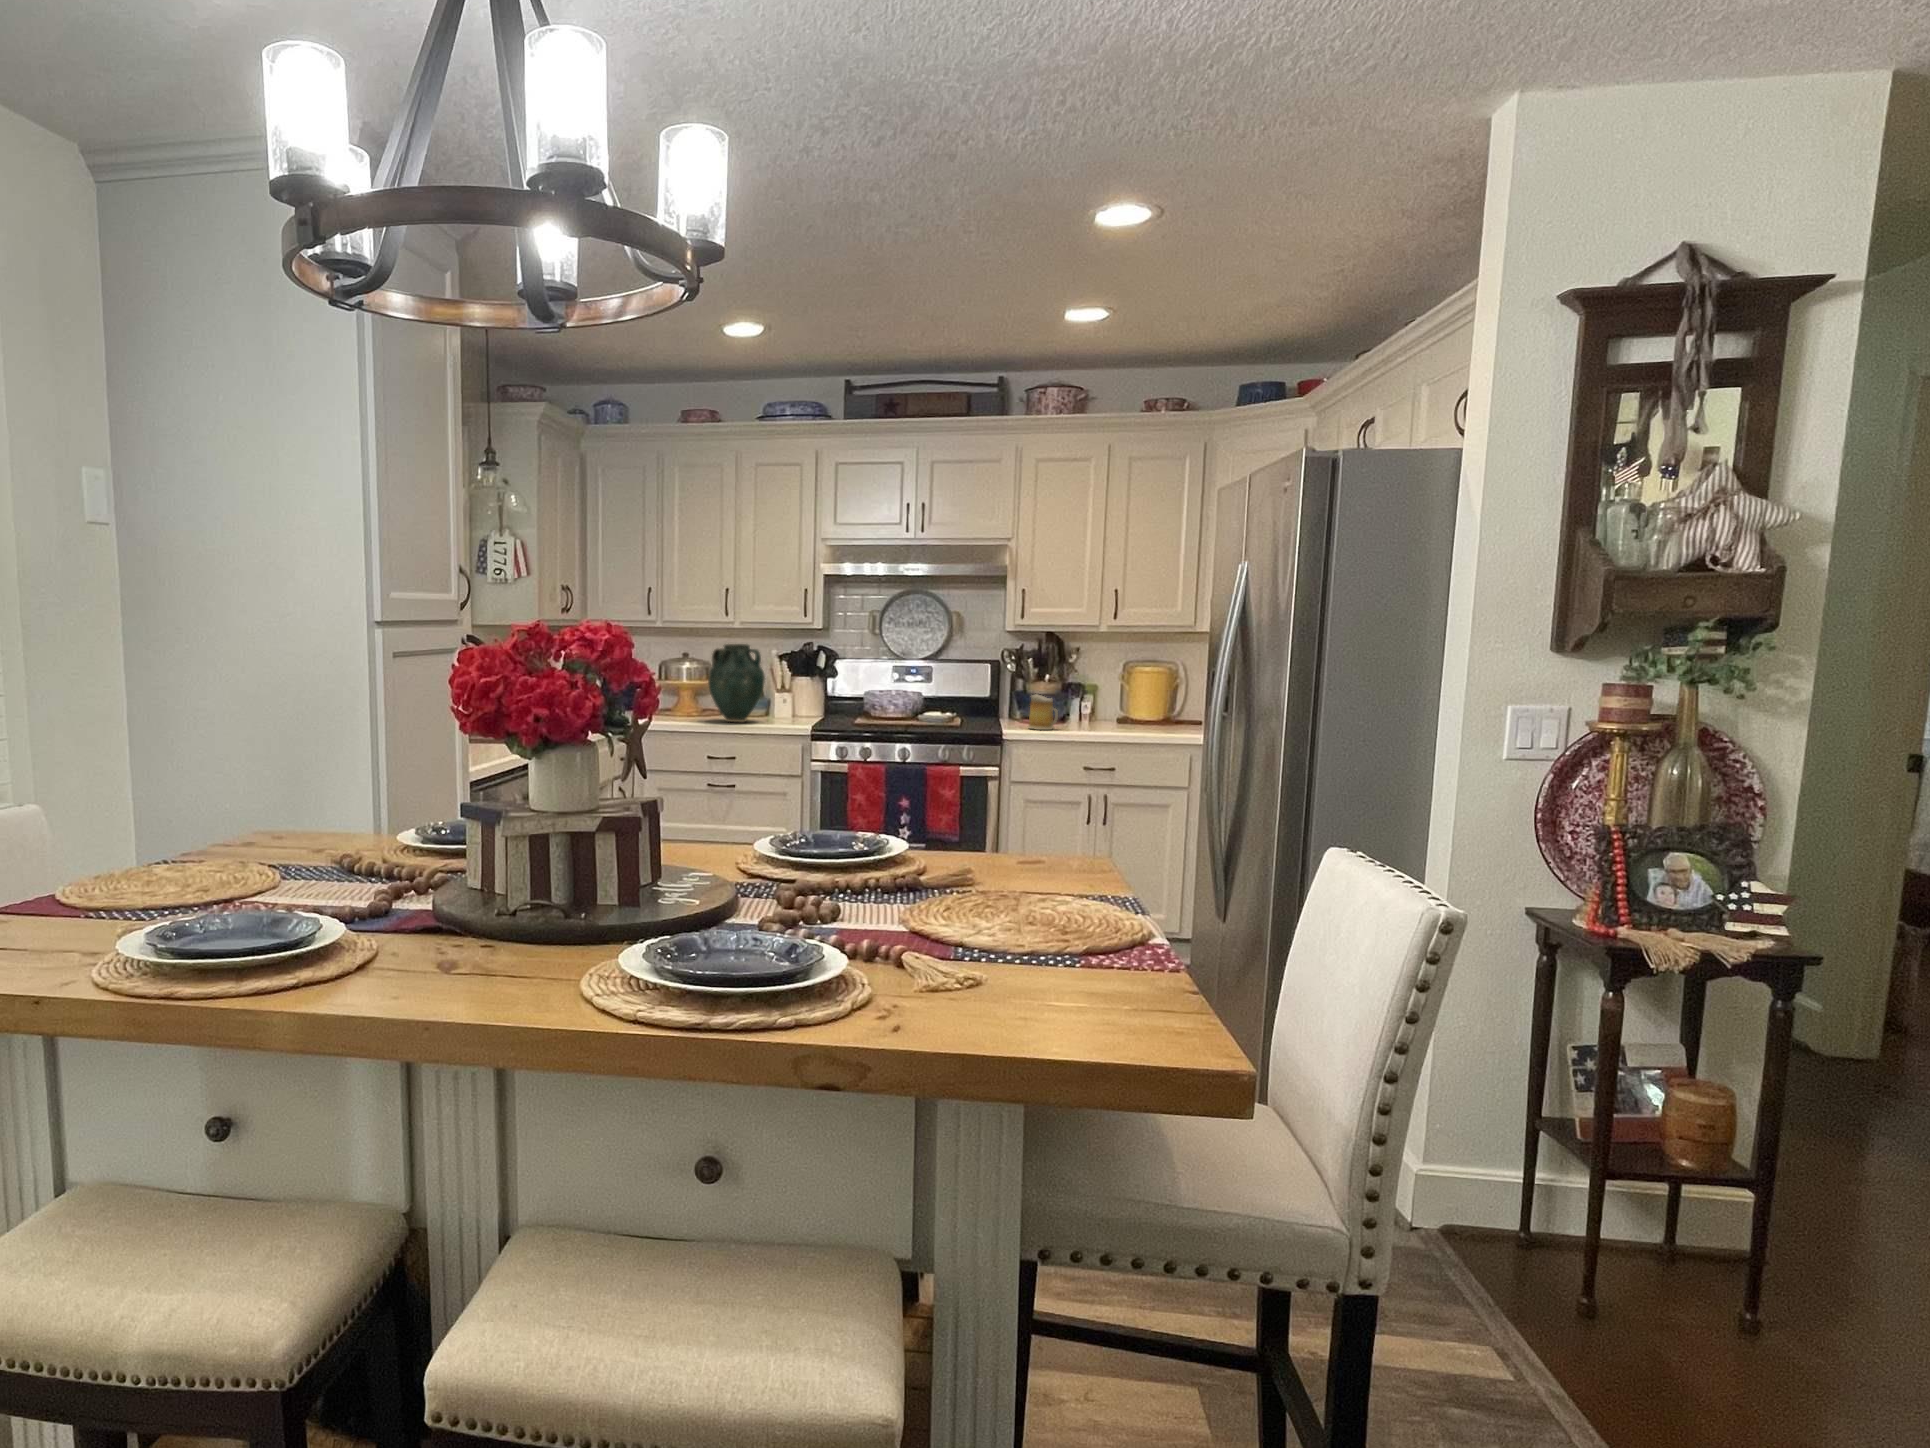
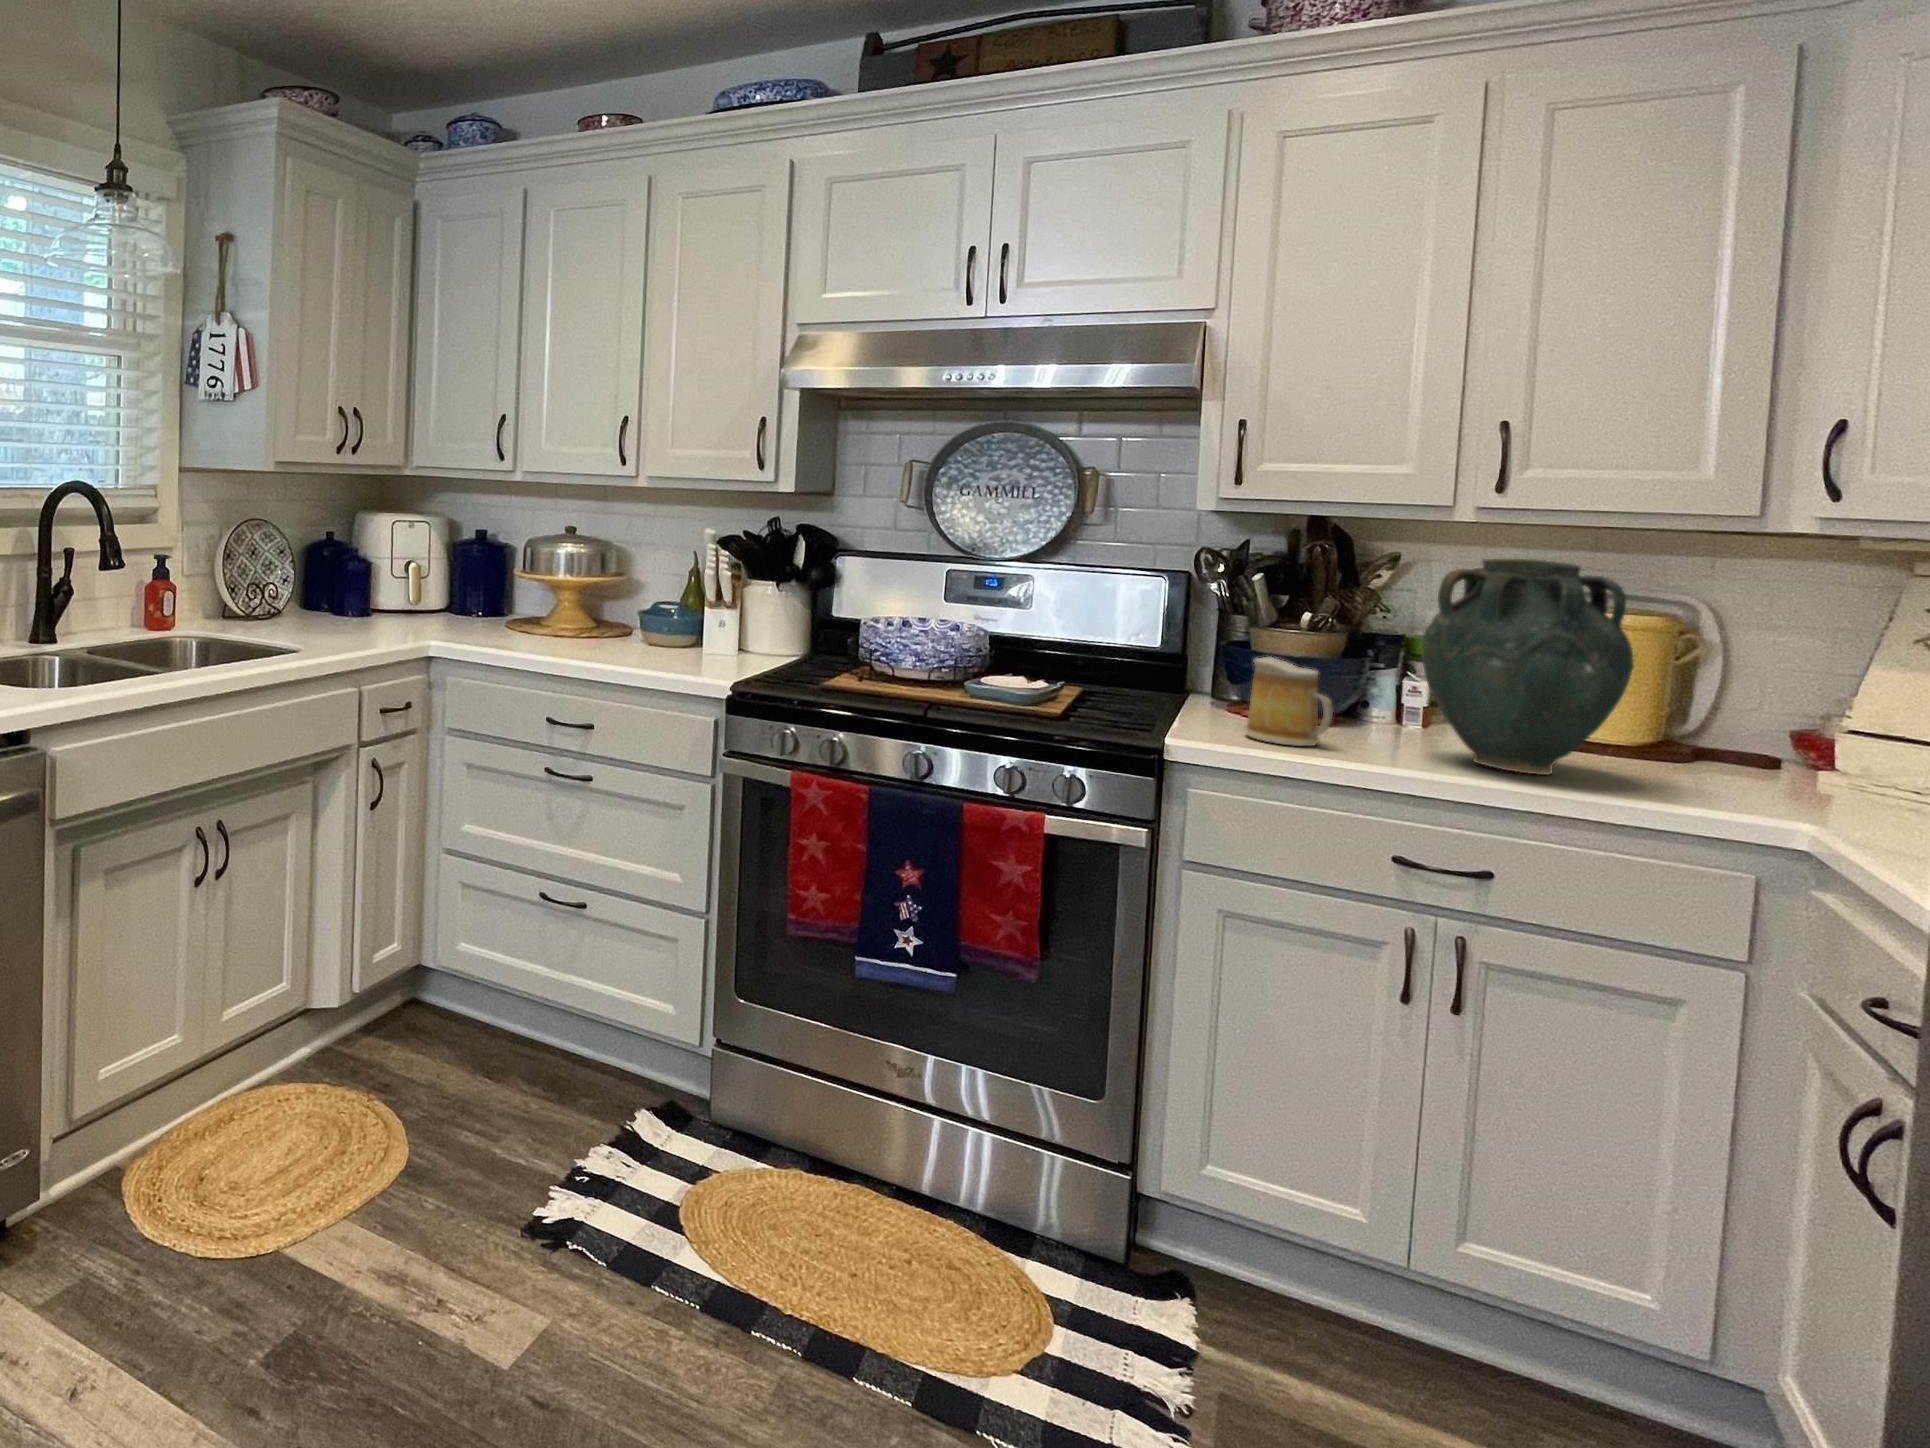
vase: present [708,644,765,722] -> present [1421,559,1634,775]

